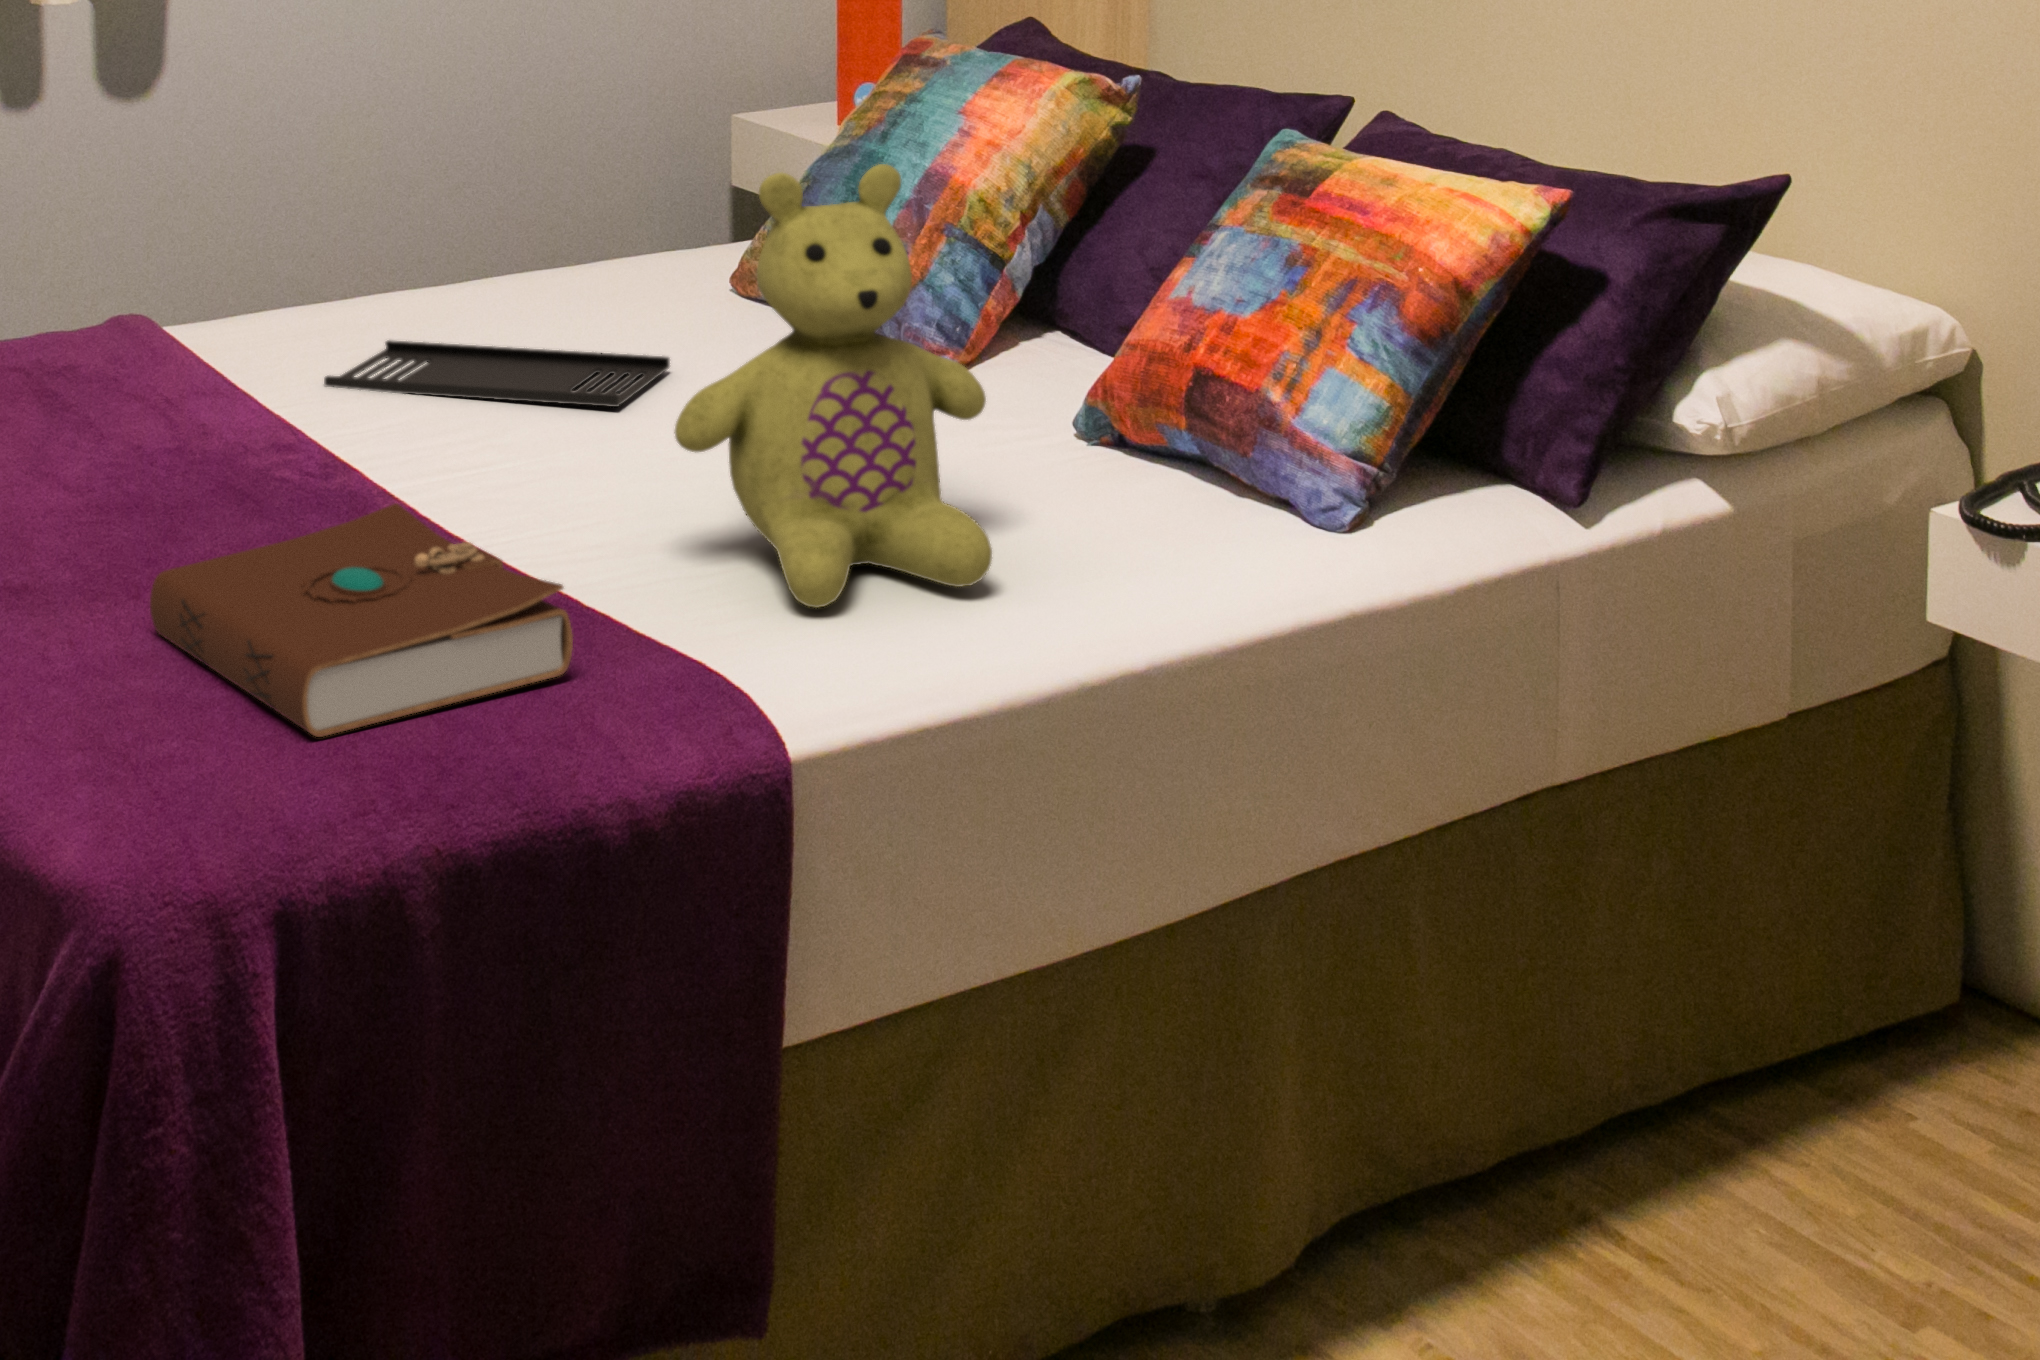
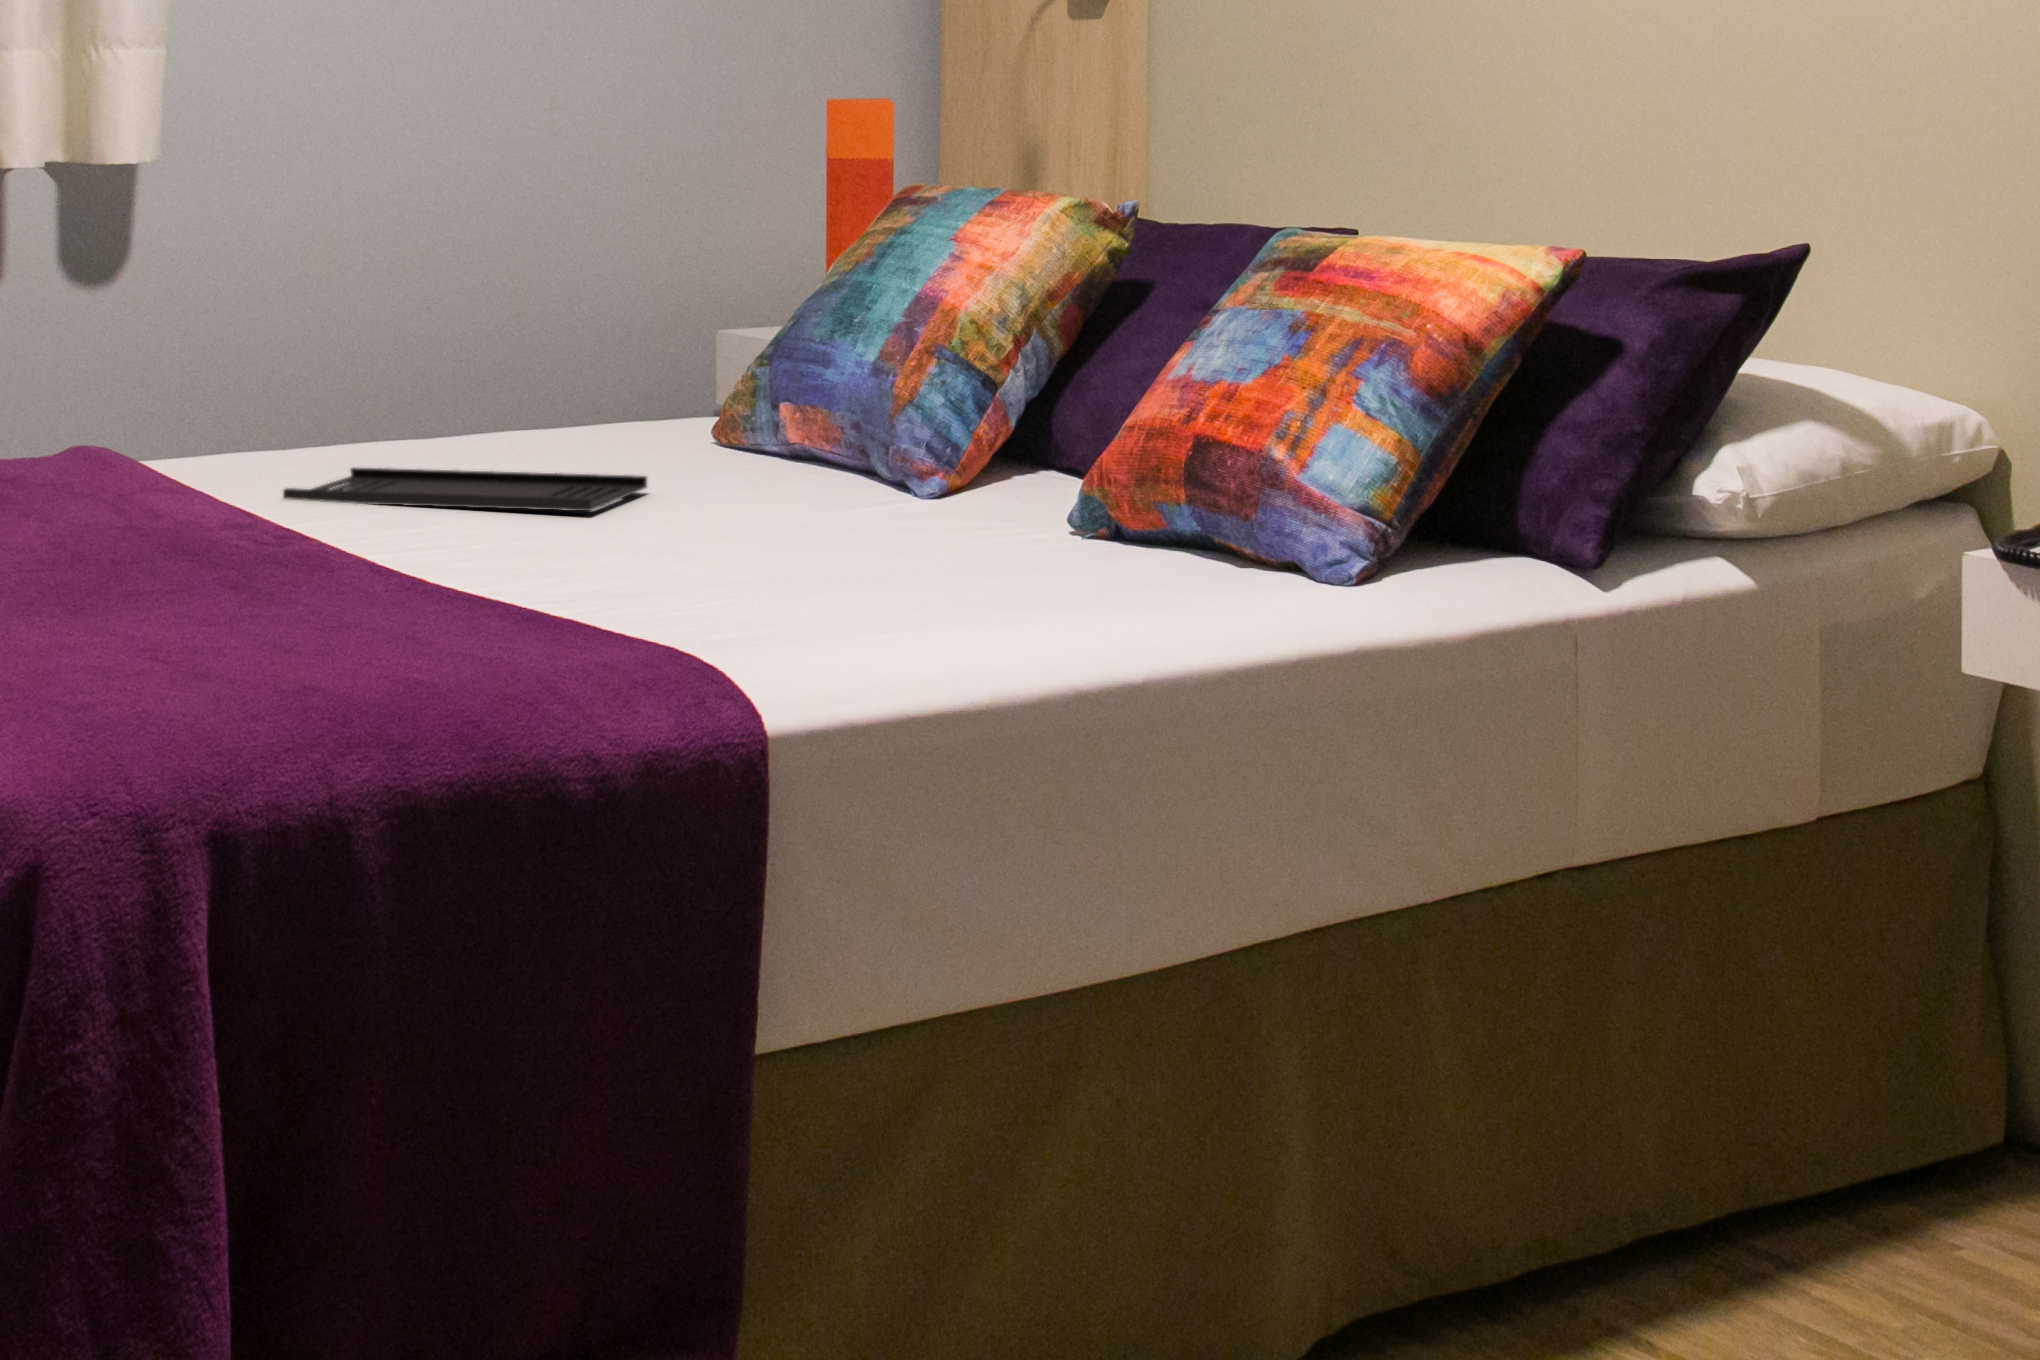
stuffed bear: present [674,164,992,608] -> none [640,190,973,636]
book: present [150,503,573,737] -> none [78,531,522,713]

